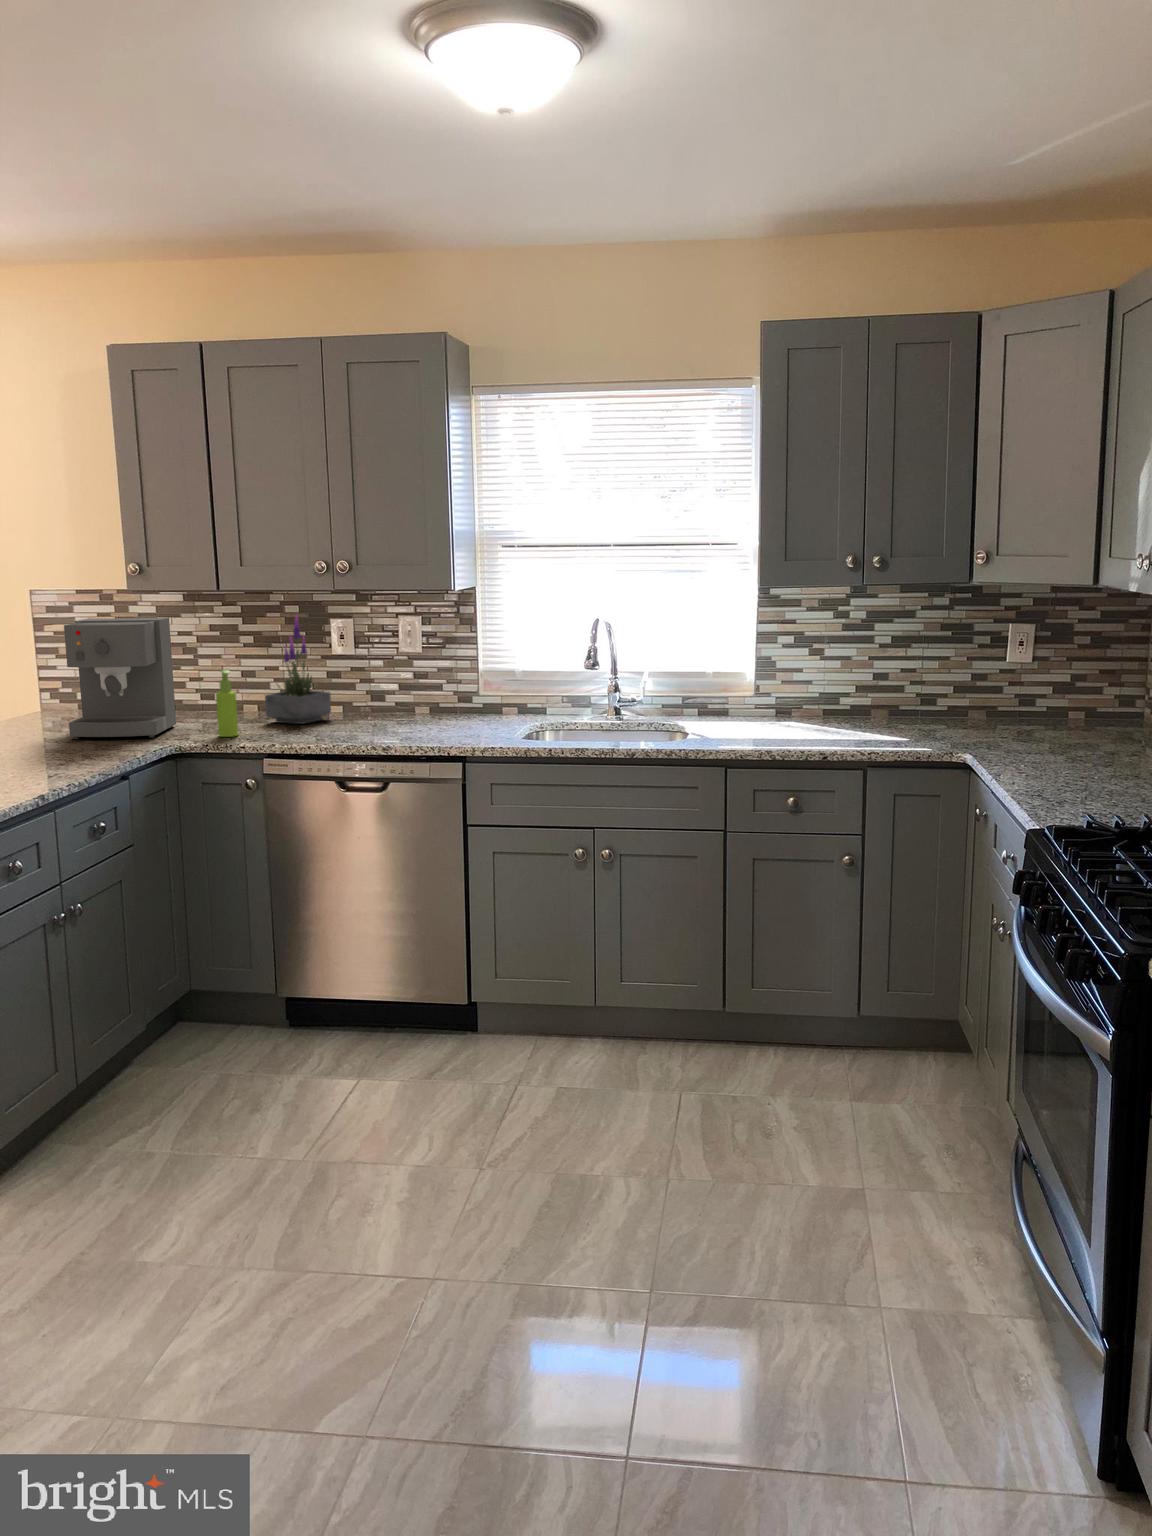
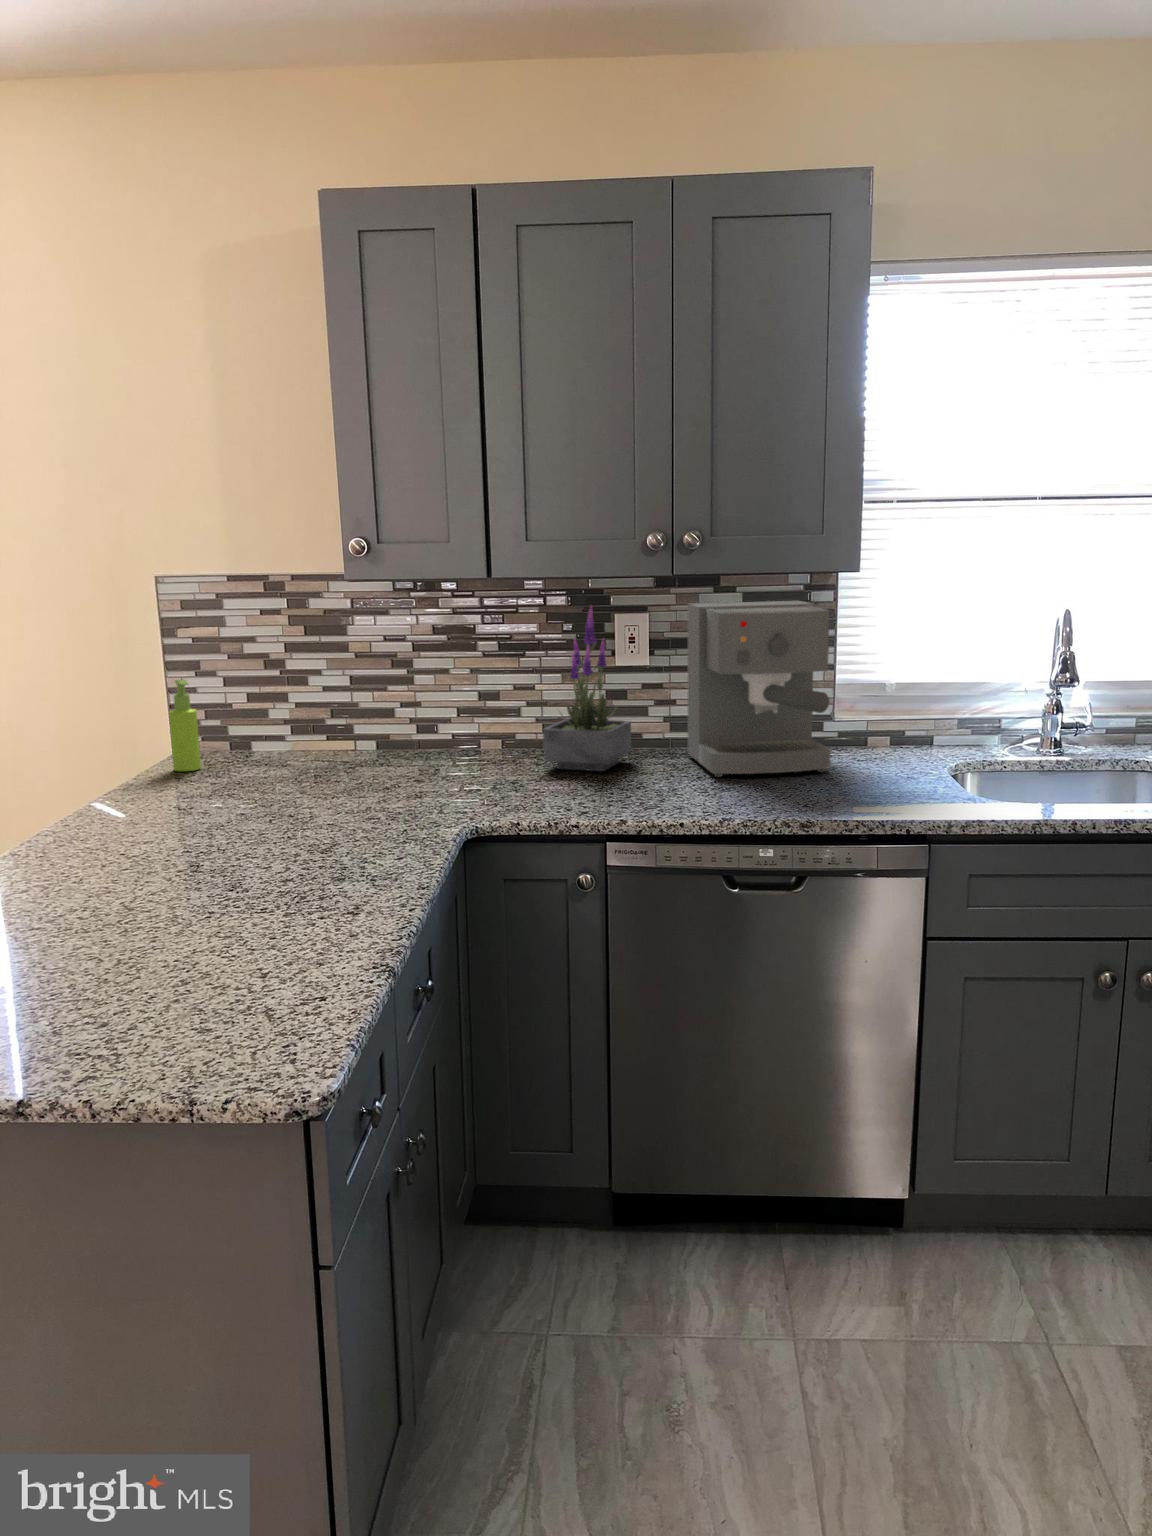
coffee maker: present [64,618,176,739] -> present [688,601,830,777]
soap dispenser: present [216,670,238,737] -> present [169,680,201,771]

